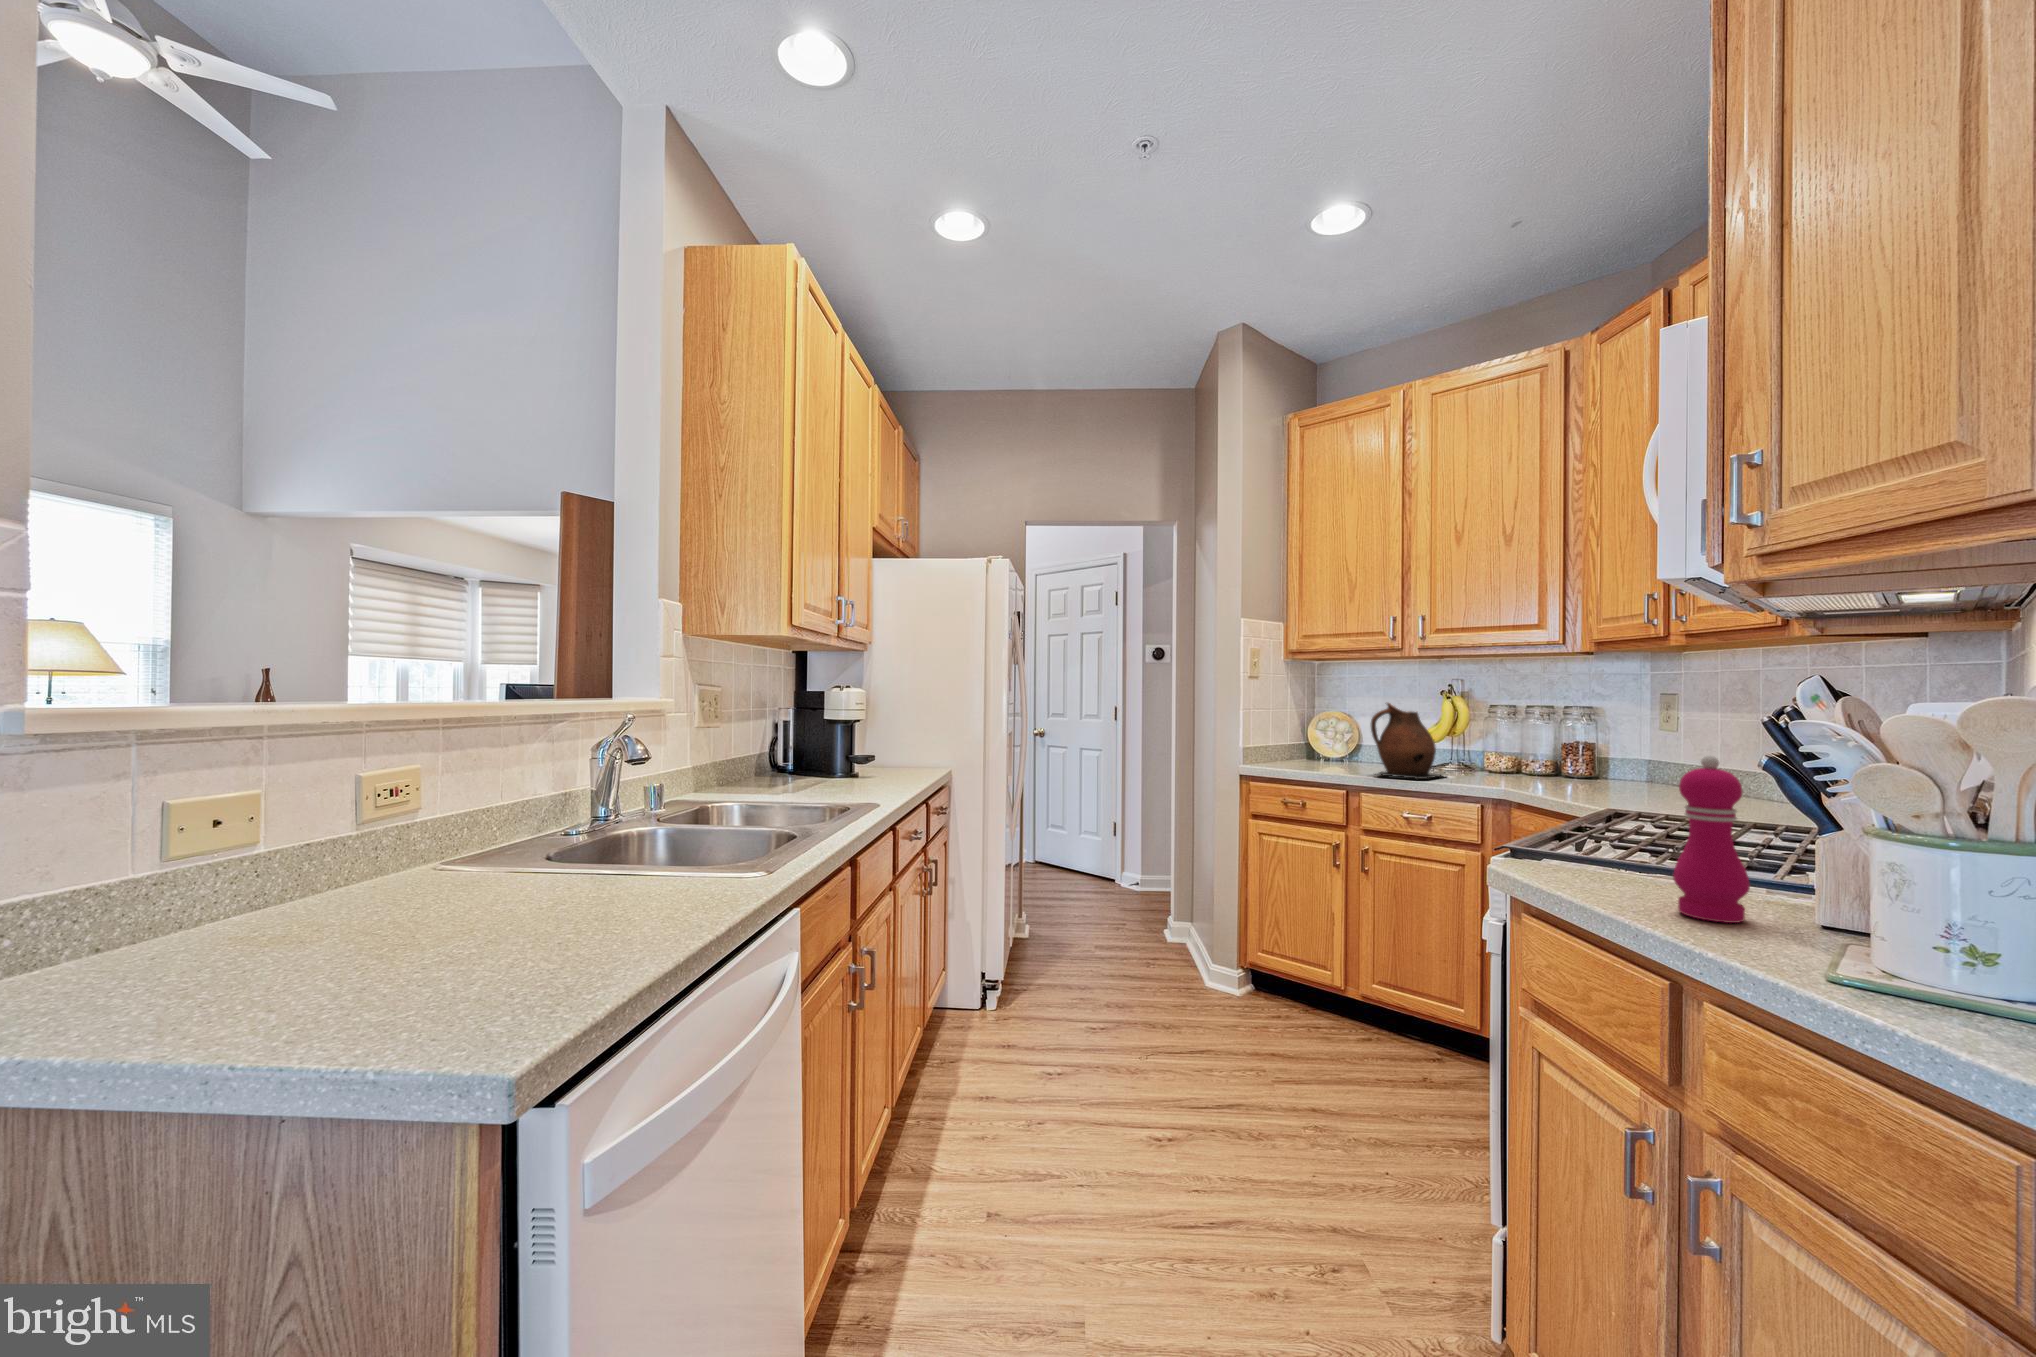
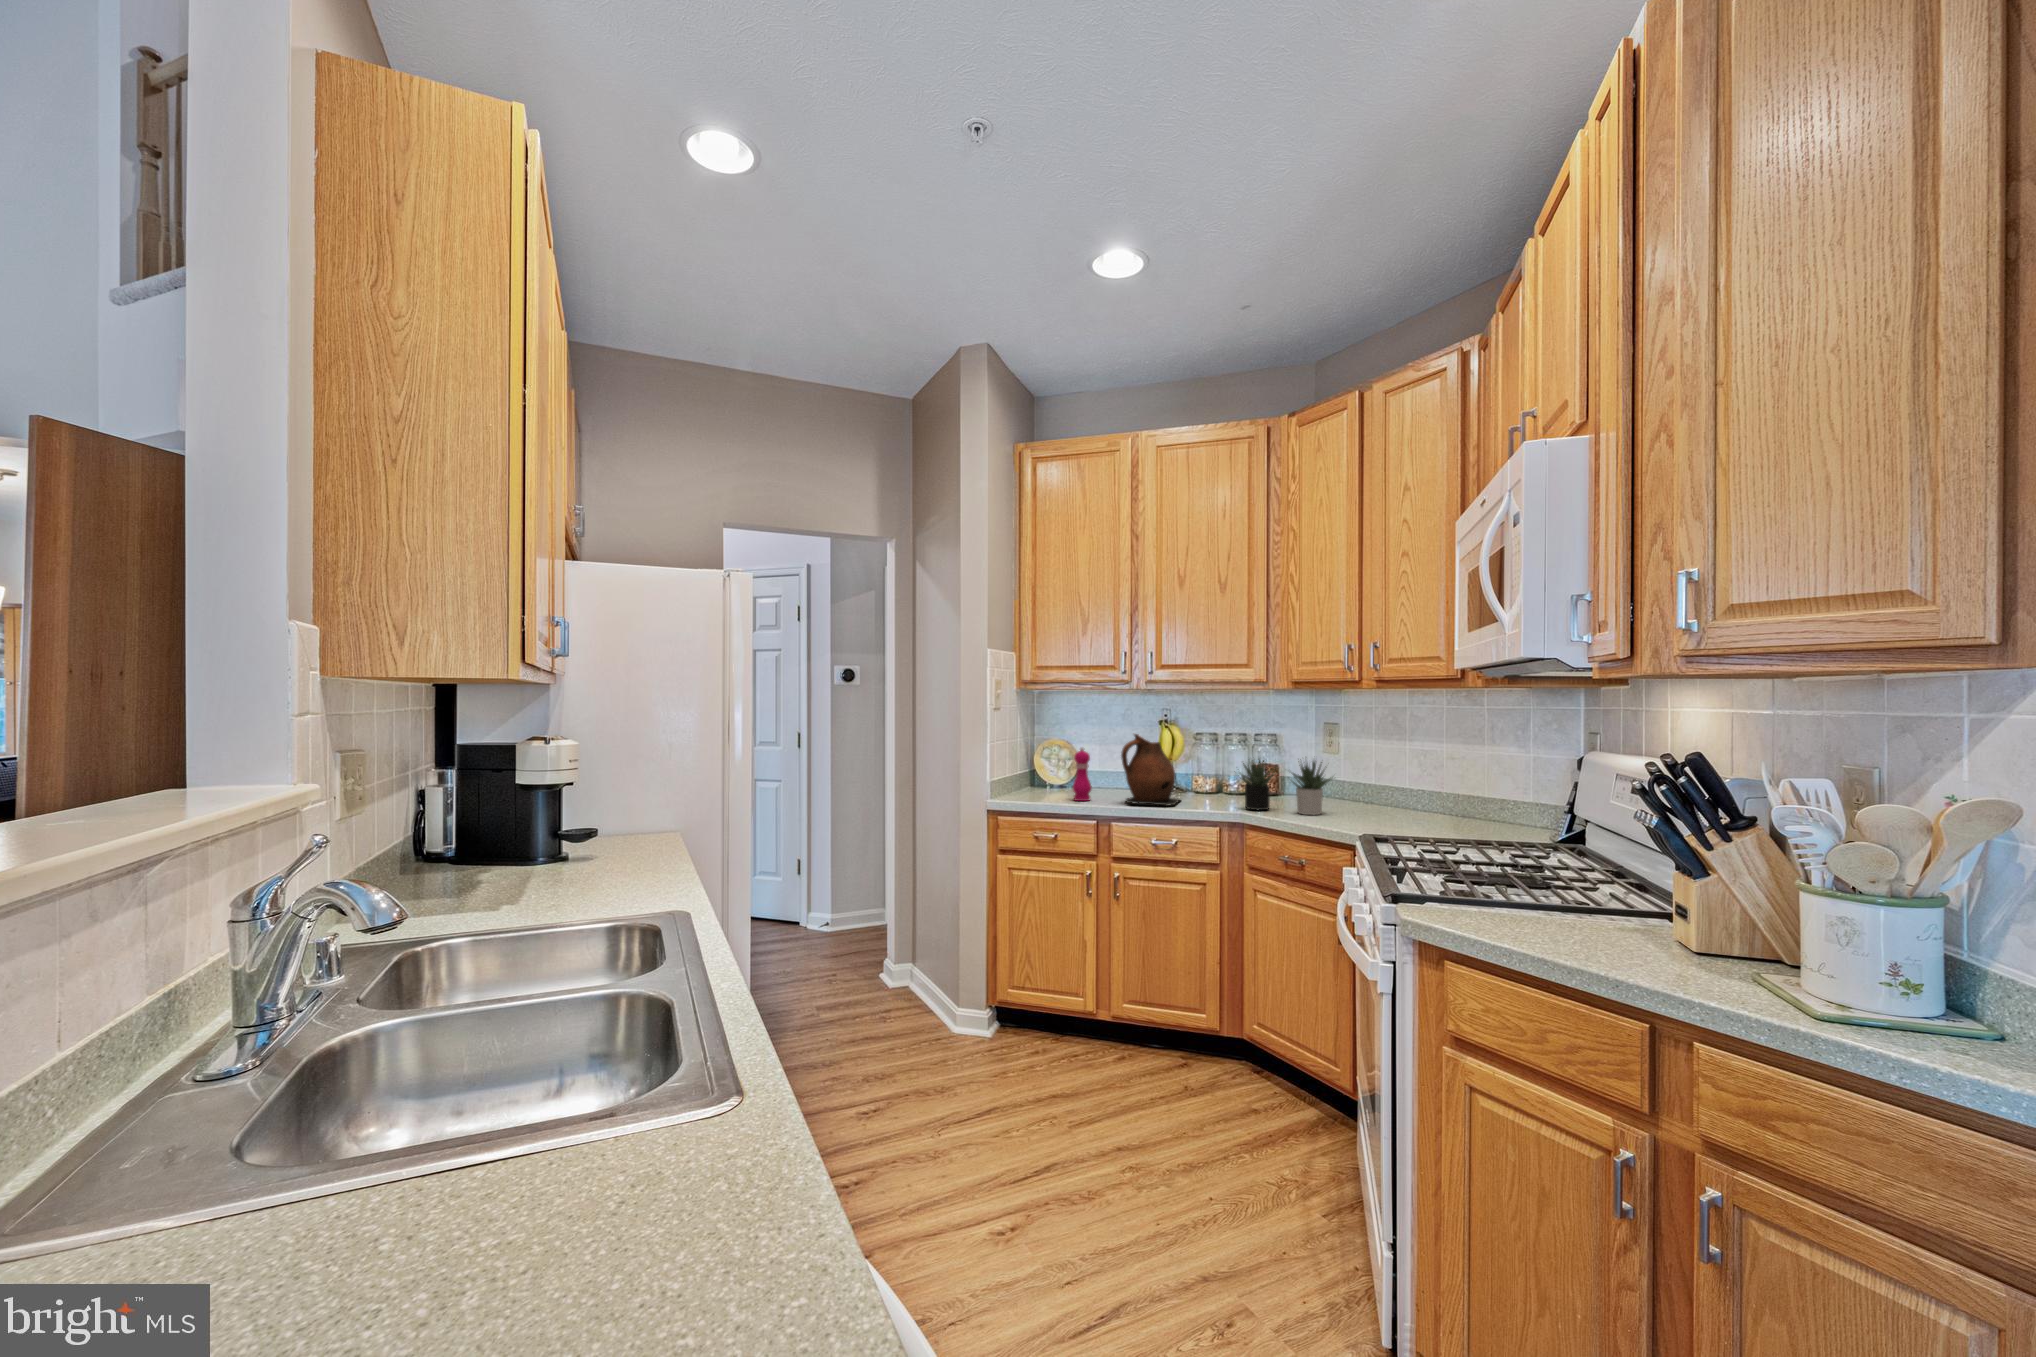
succulent plant: none [1494,724,1623,796] -> present [1240,759,1332,815]
pepper mill: present [1673,756,1750,923] -> present [1073,747,1092,801]

